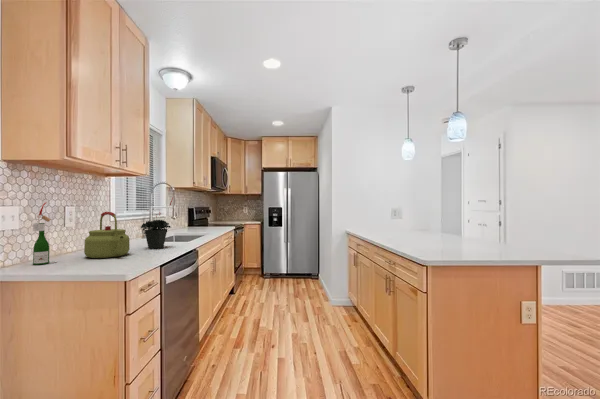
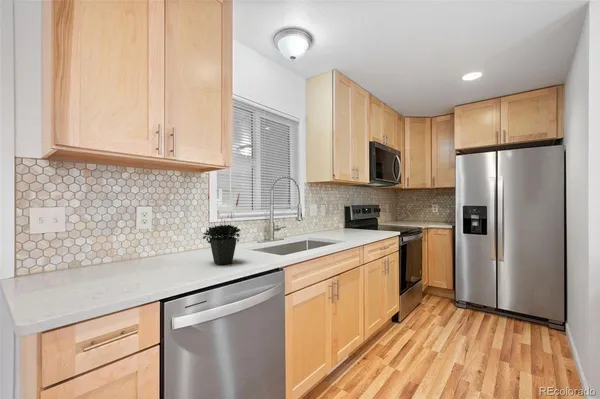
wine bottle: present [33,203,57,265] -> none [62,203,87,275]
kettle: present [84,212,130,258] -> none [117,214,172,275]

